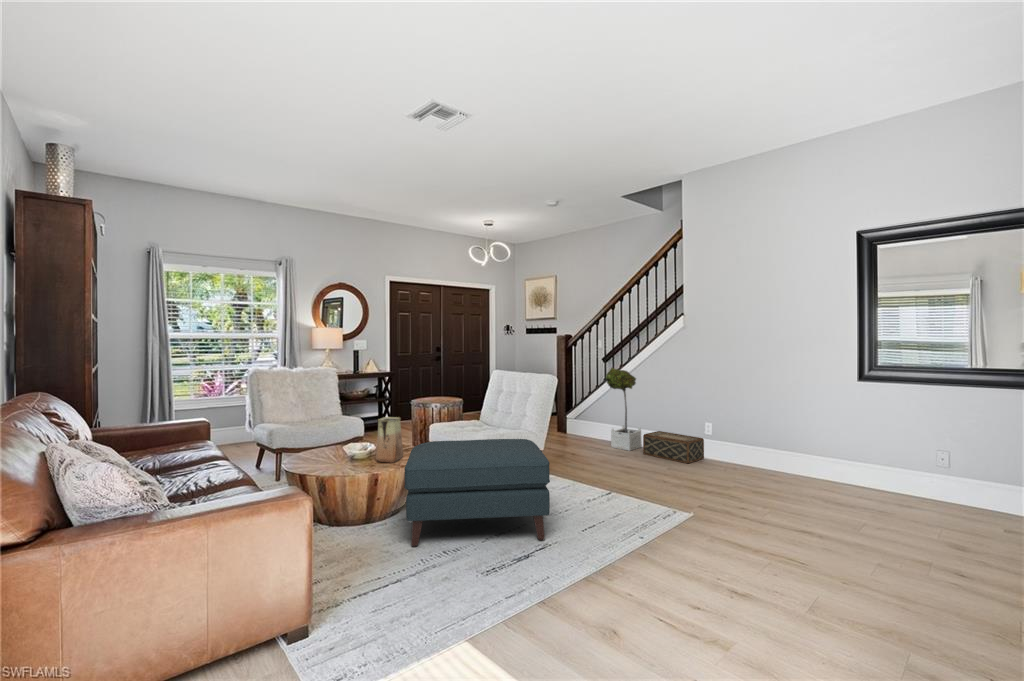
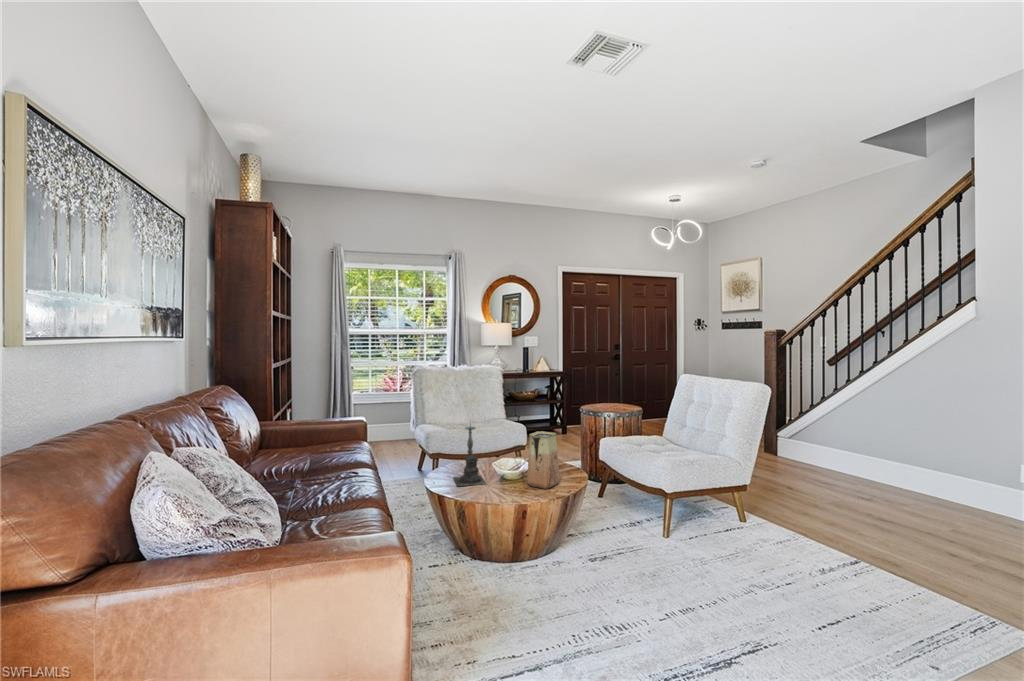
potted tree: present [606,368,642,451] -> none [840,374,899,492]
candle holder: none [307,410,340,468] -> present [454,425,486,486]
woven basket: present [643,431,704,463] -> none [904,468,1018,524]
ottoman: present [404,439,550,547] -> none [554,466,764,632]

